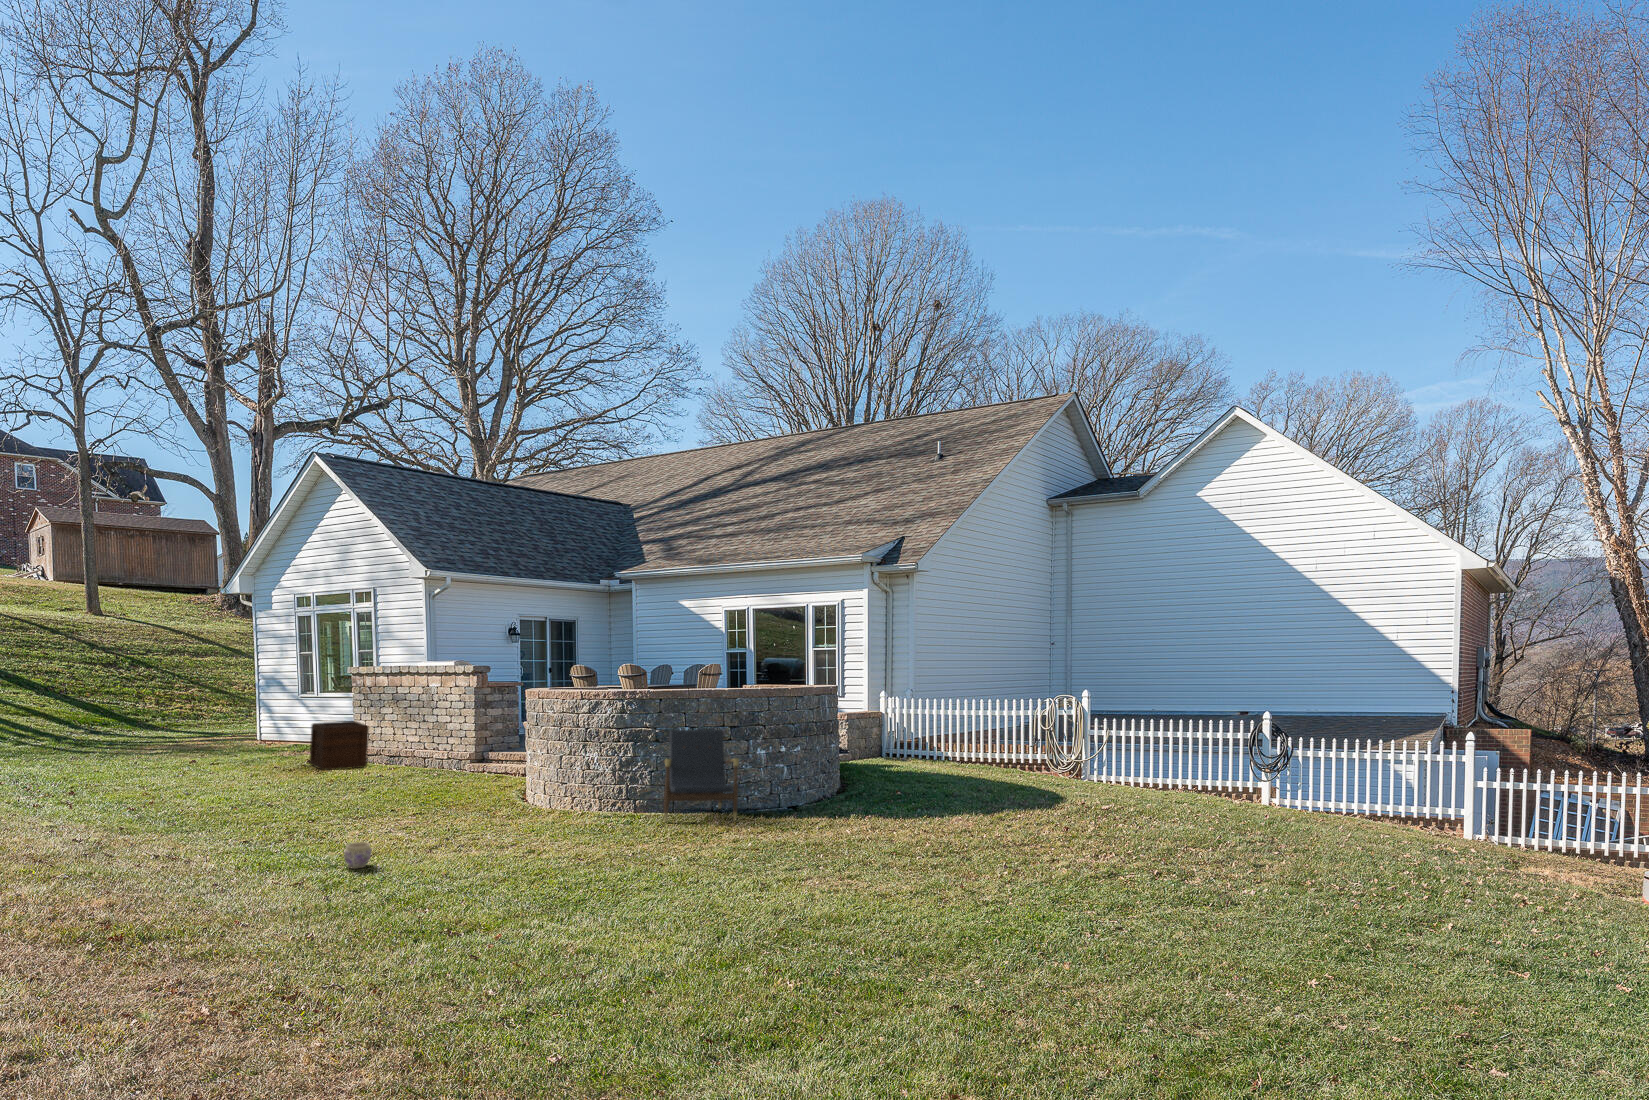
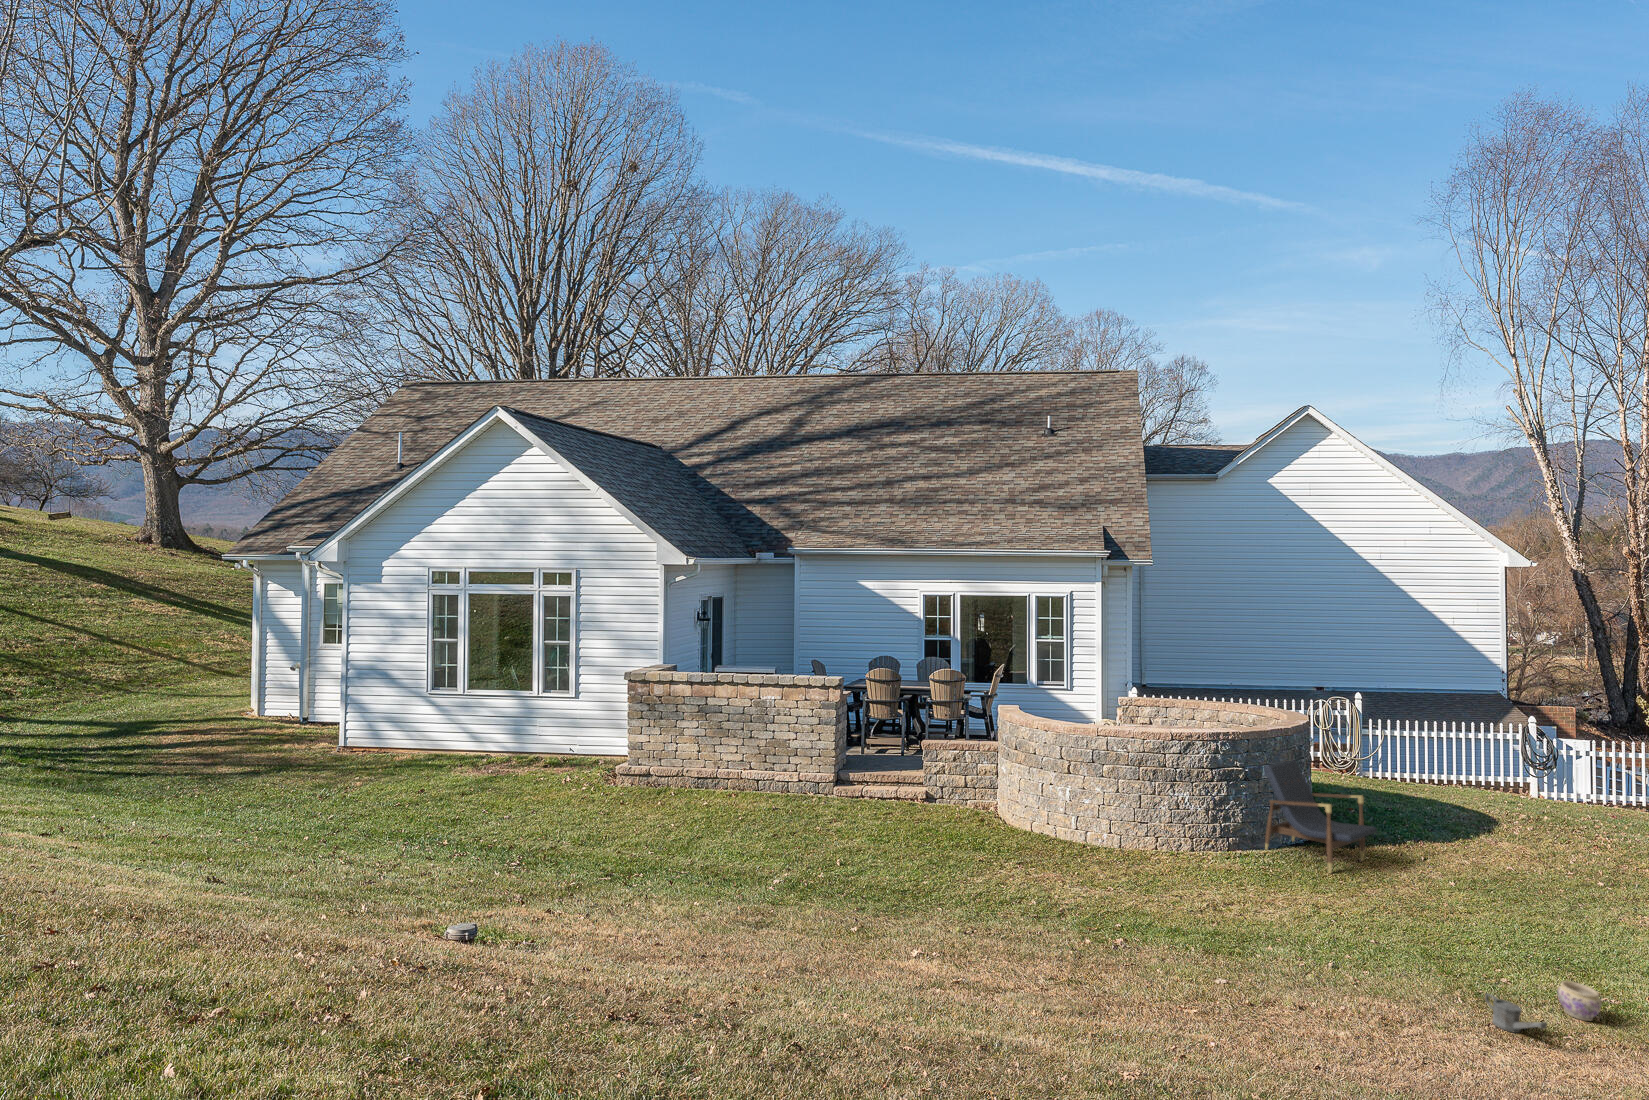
wooden crate: present [309,721,369,770] -> none [591,734,666,801]
planter: present [344,842,372,869] -> present [1558,981,1602,1021]
watering can: none [434,857,466,881] -> present [1485,993,1547,1033]

